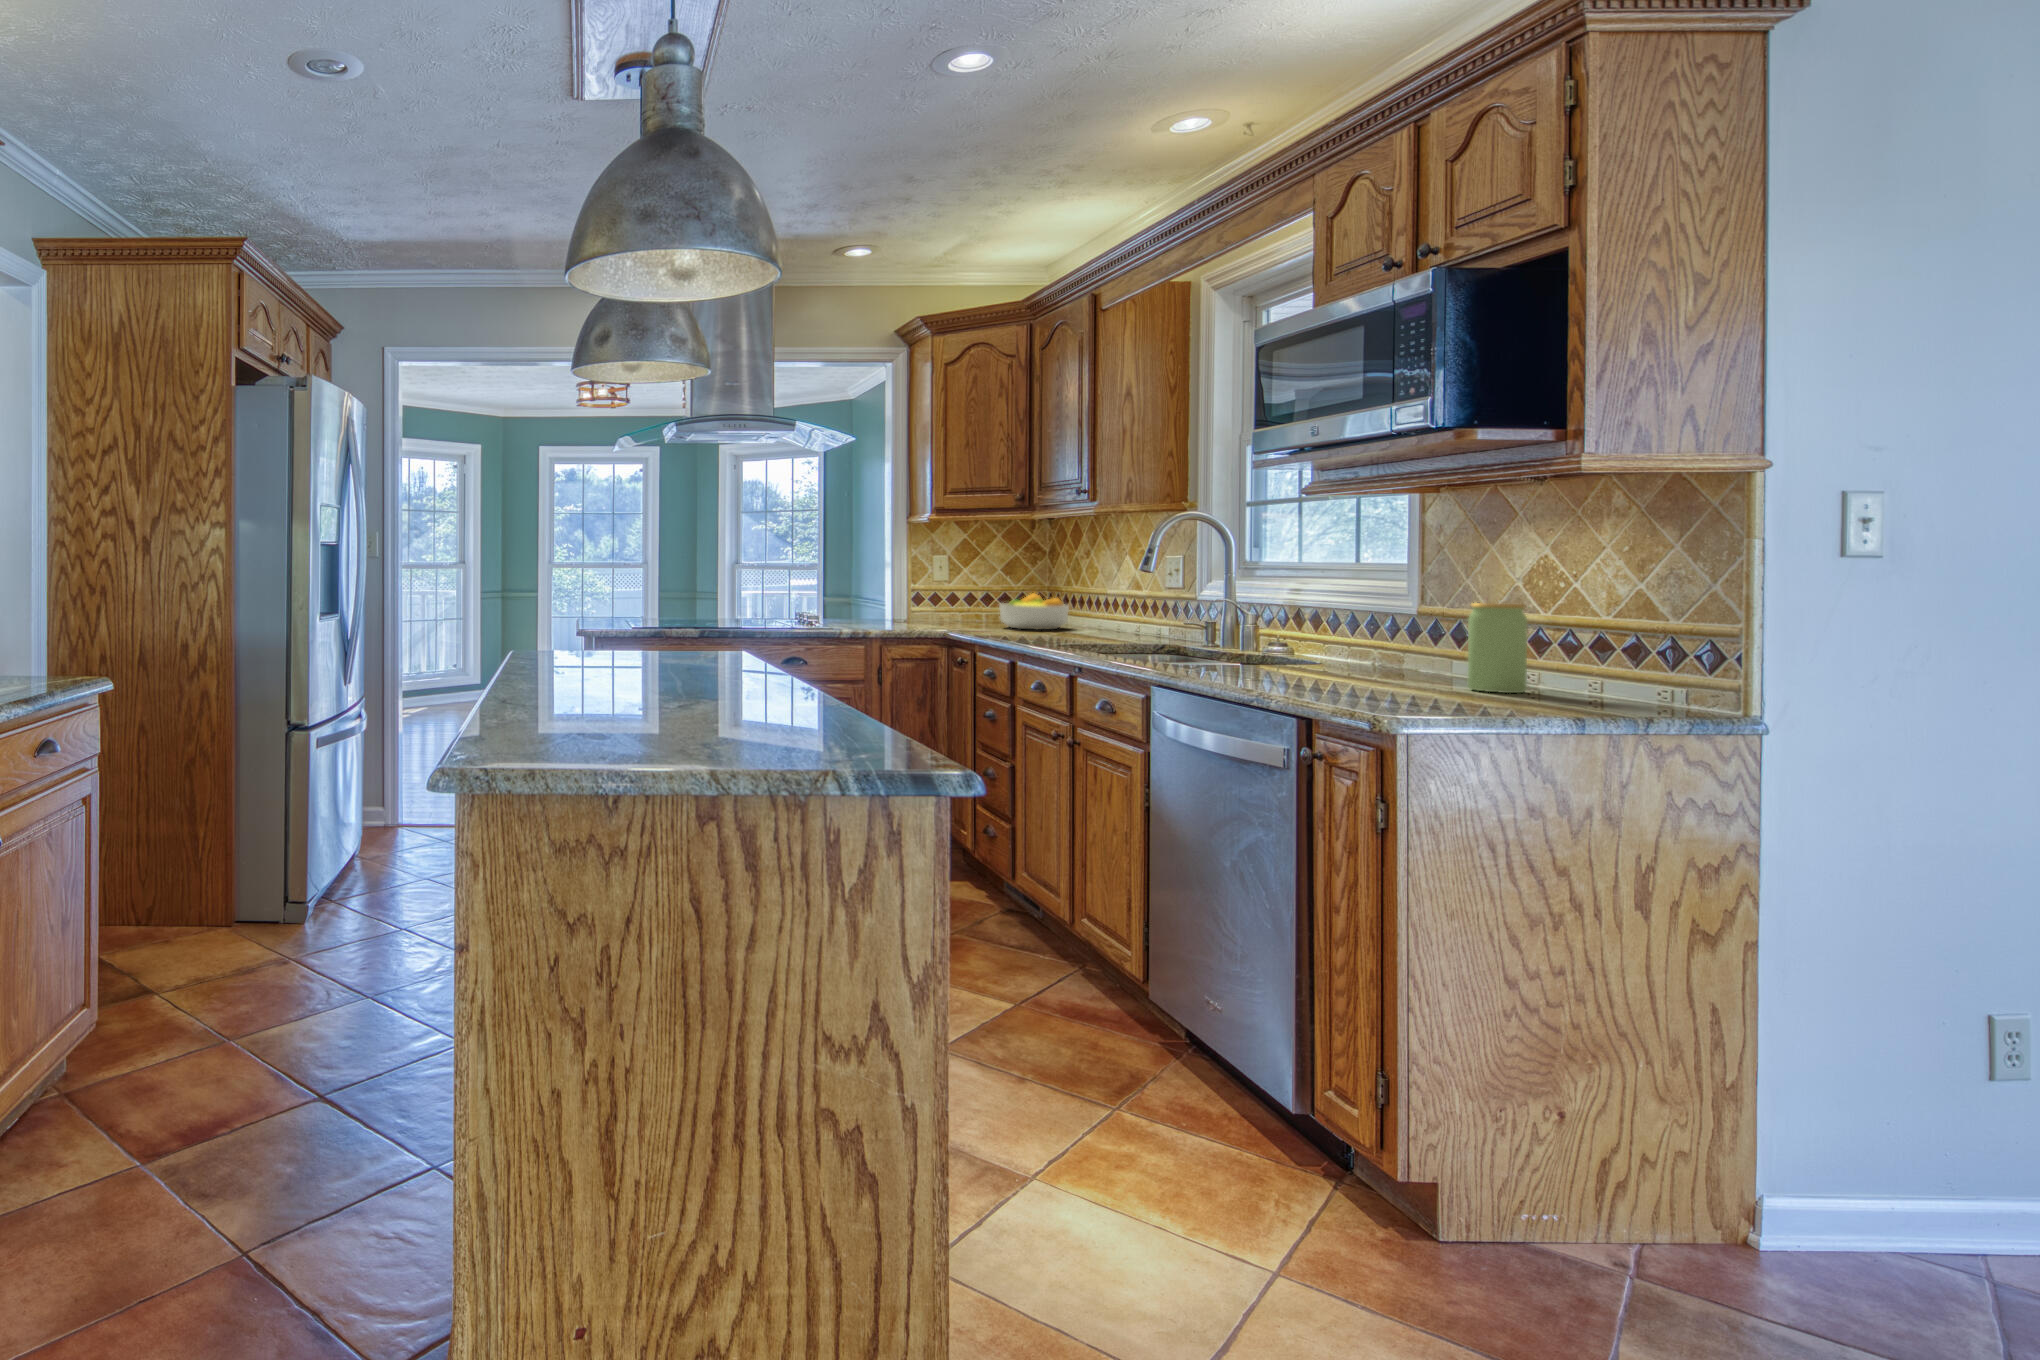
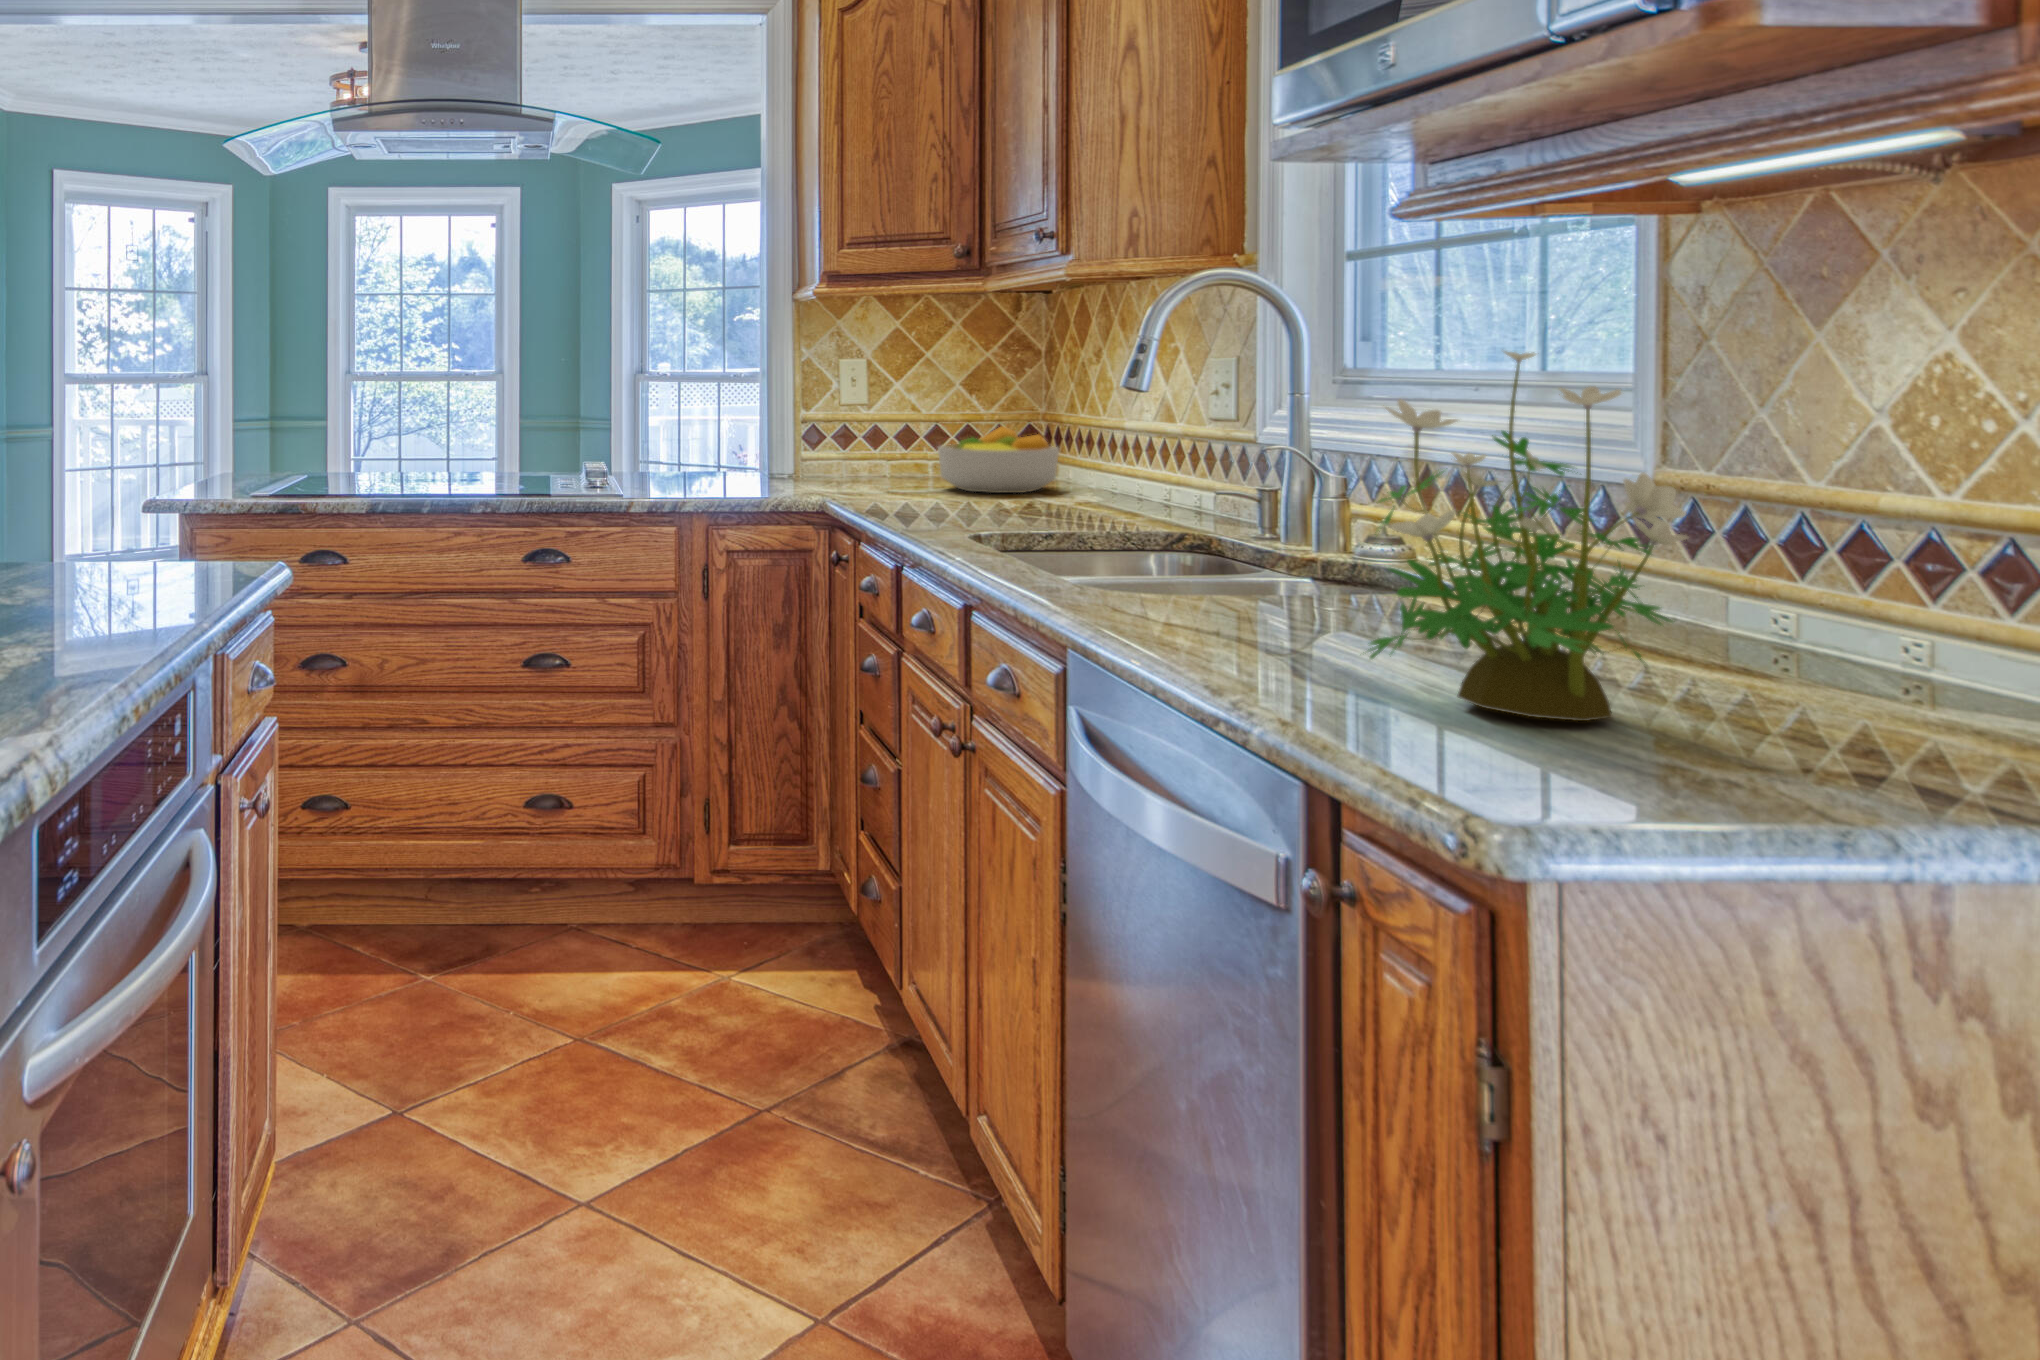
potted plant: none [1309,554,1444,695] -> present [1369,352,1688,721]
jar: present [1468,603,1528,693] -> none [1755,470,1906,703]

